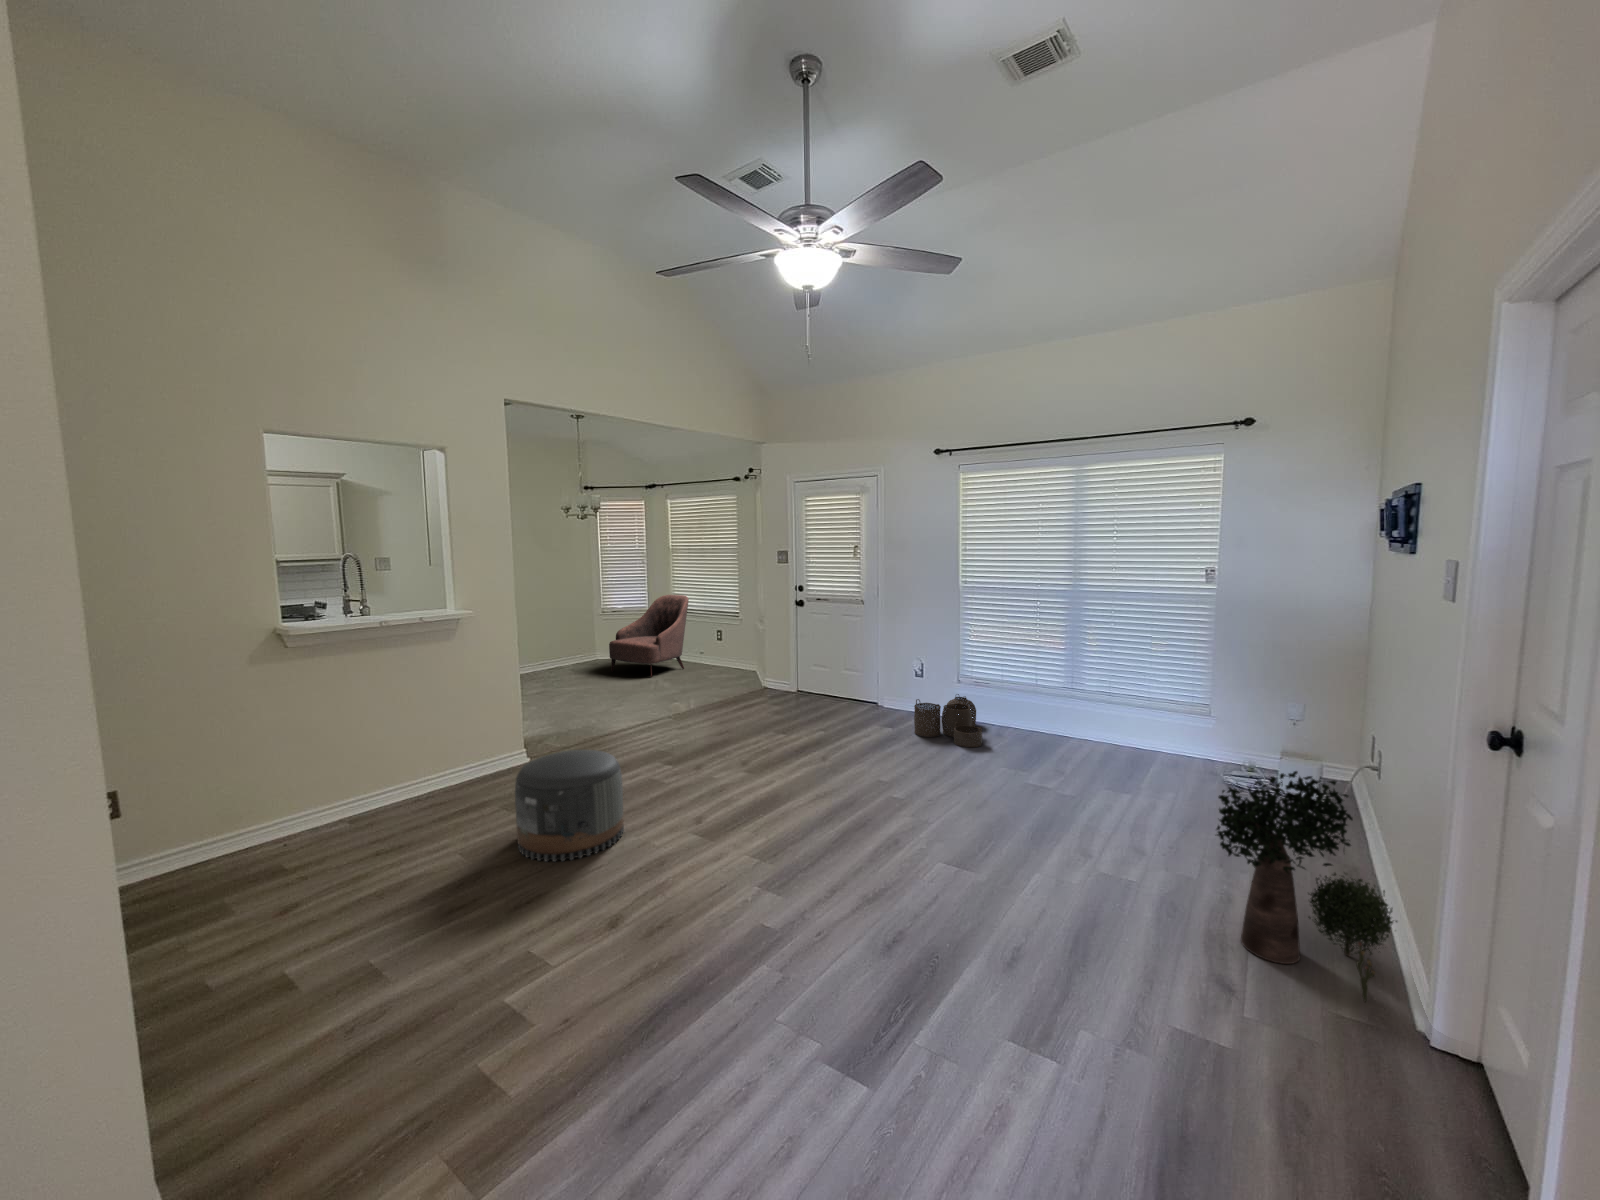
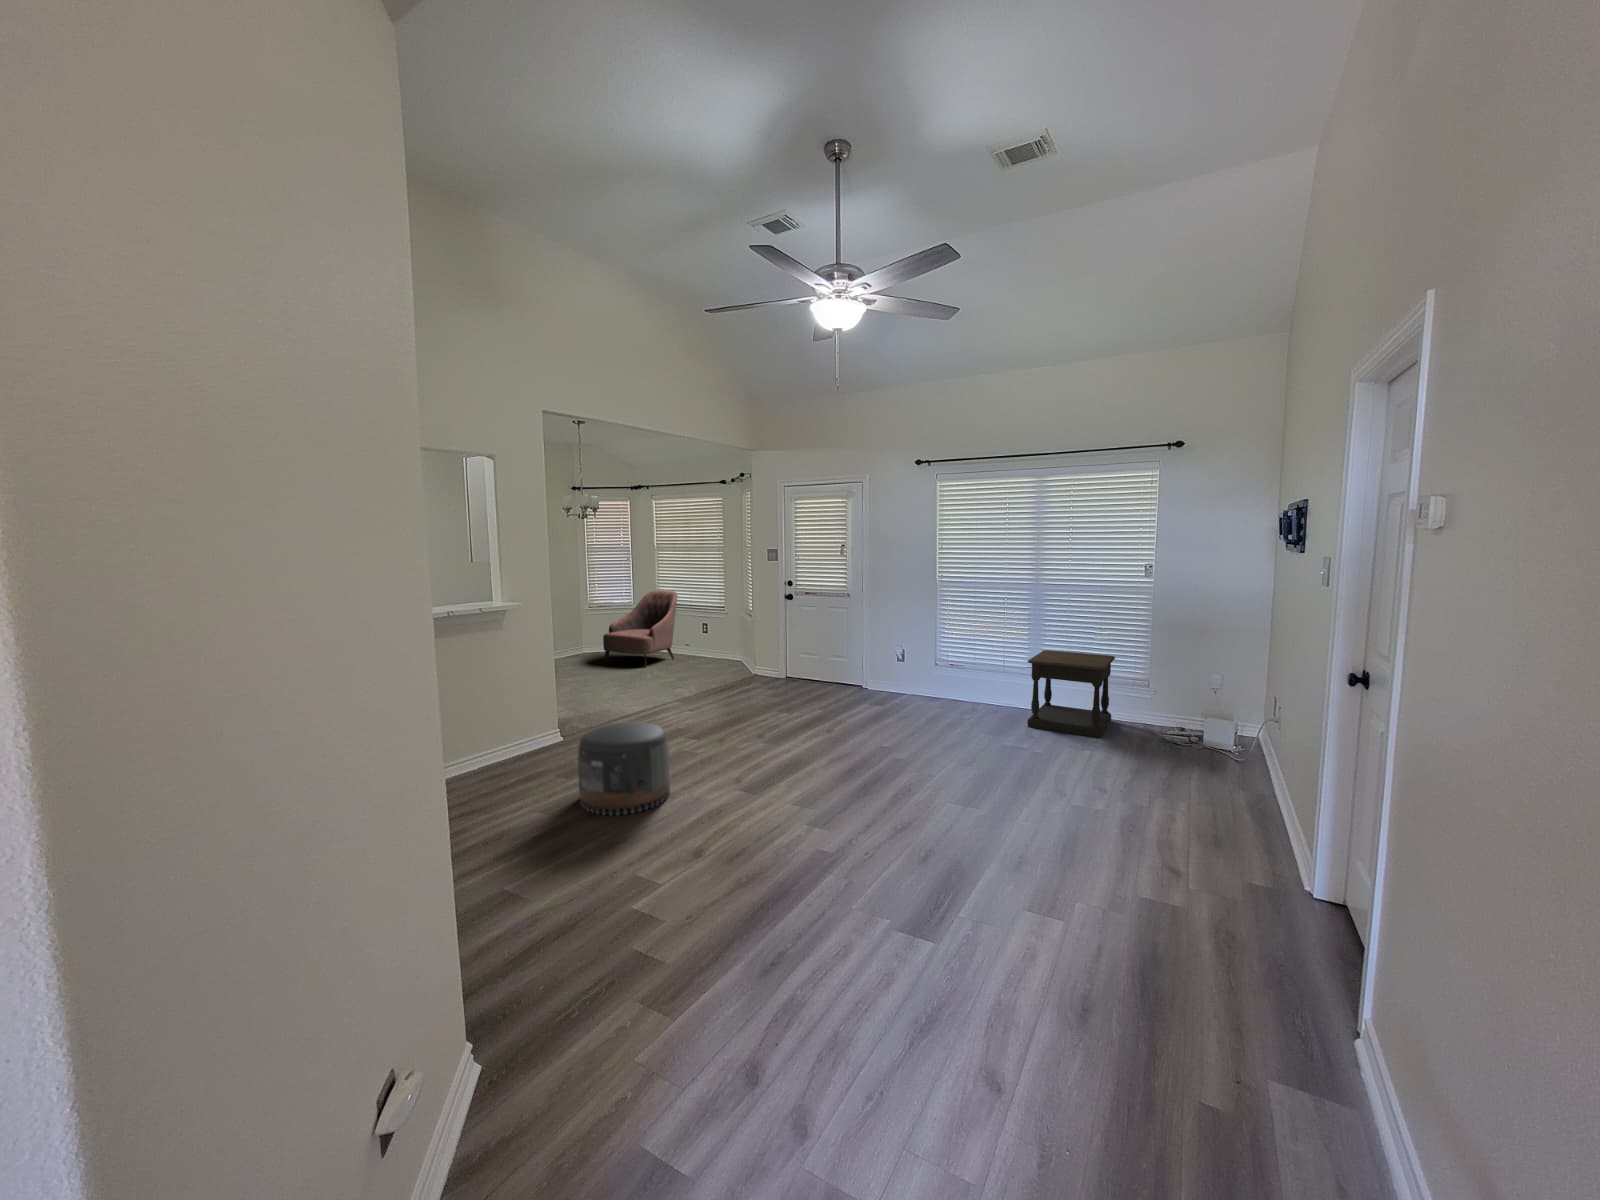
side table: none [1061,669,1170,777] -> present [1028,650,1115,738]
woven basket: present [914,694,982,747] -> none [899,675,959,719]
potted plant: present [1216,771,1393,1002] -> none [1161,715,1292,881]

